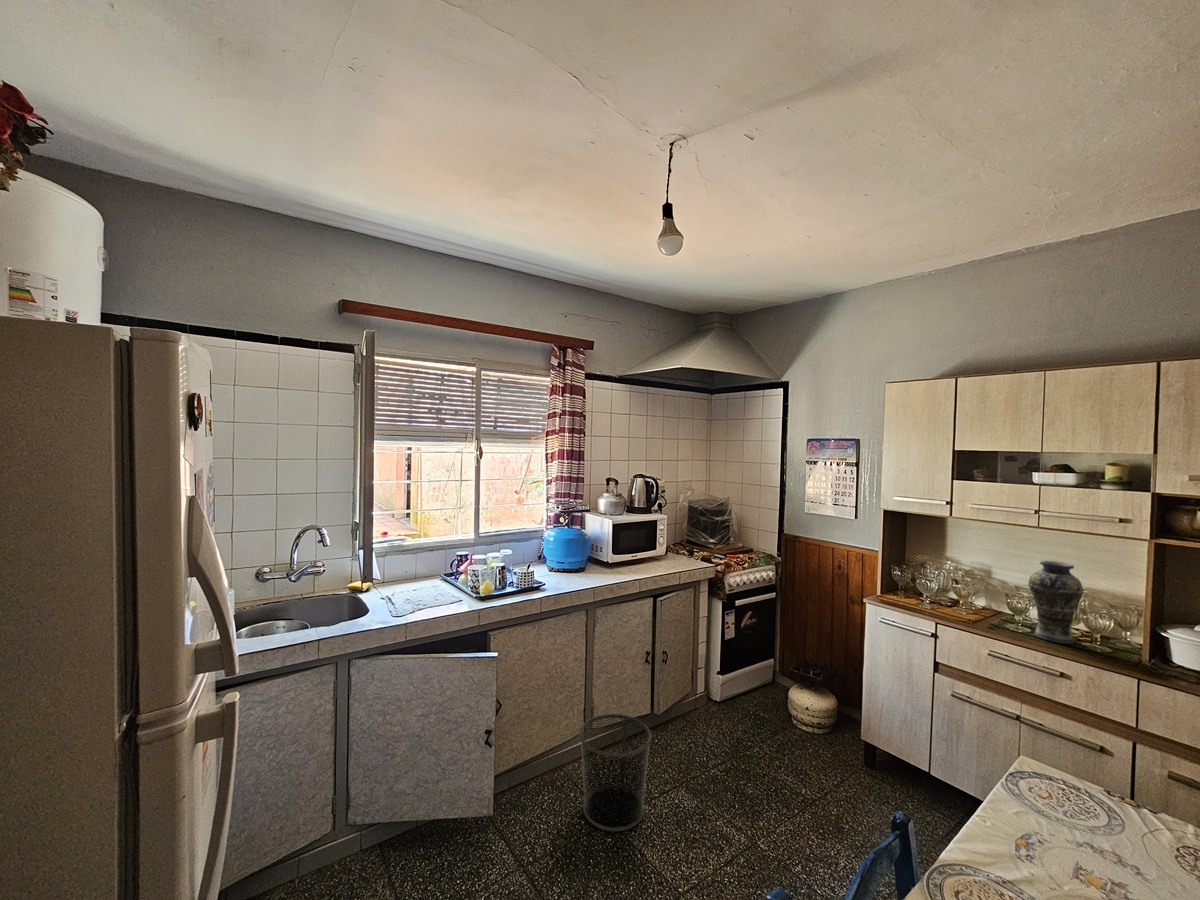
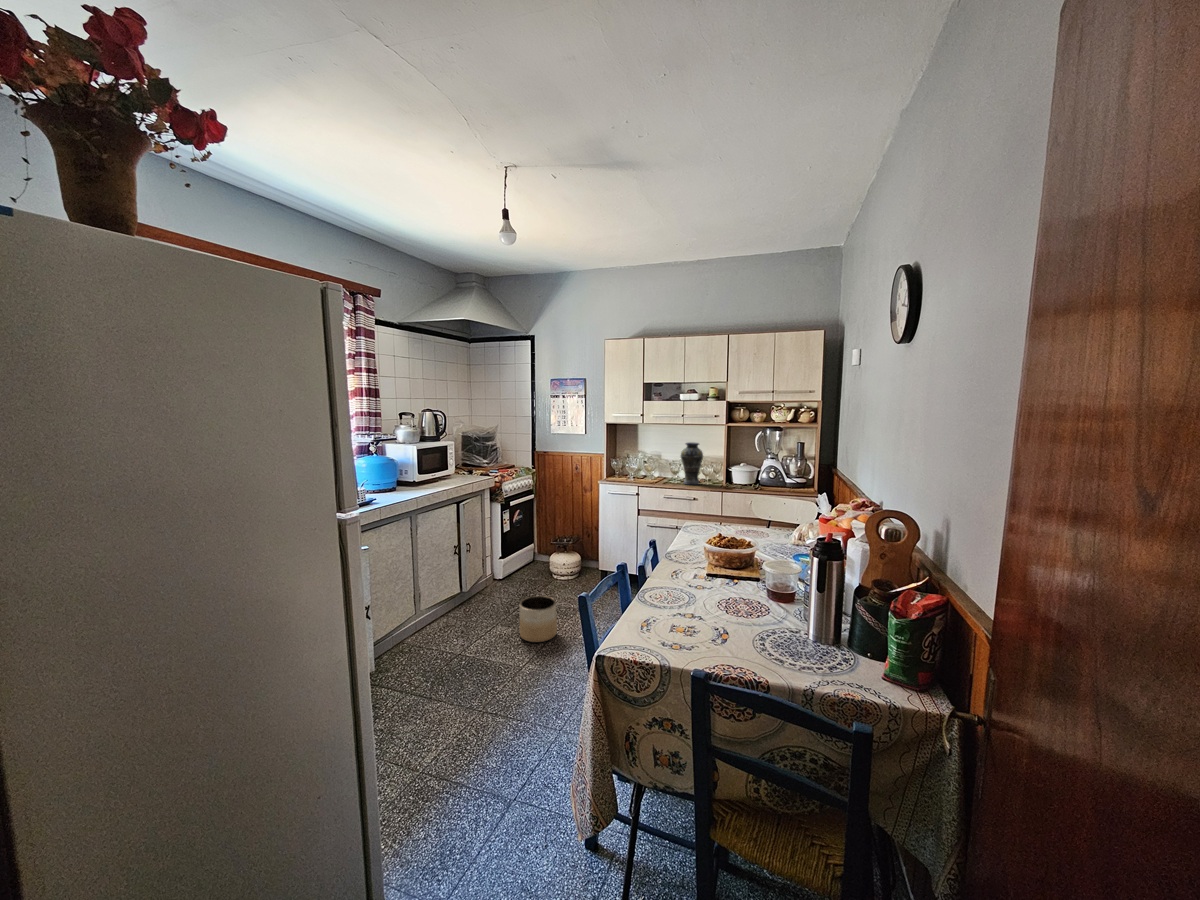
waste bin: present [579,714,652,831] -> none [426,585,483,662]
planter: none [702,763,759,848] -> present [520,596,557,642]

